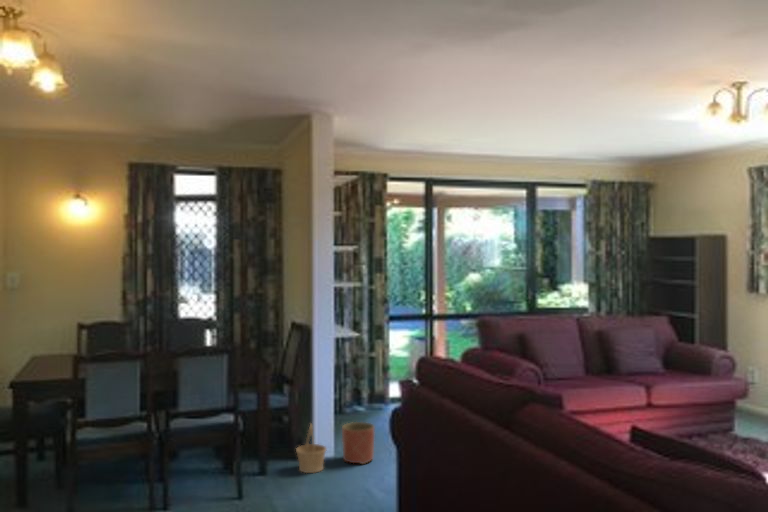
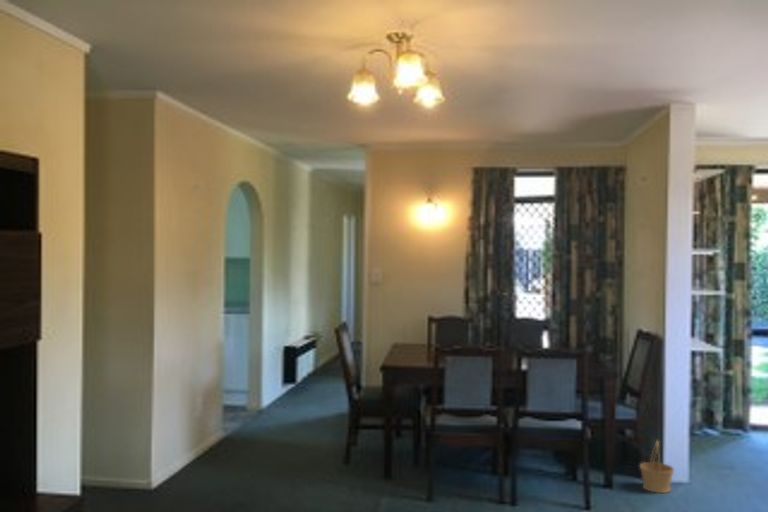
planter: present [342,422,374,464] -> none [692,446,732,494]

